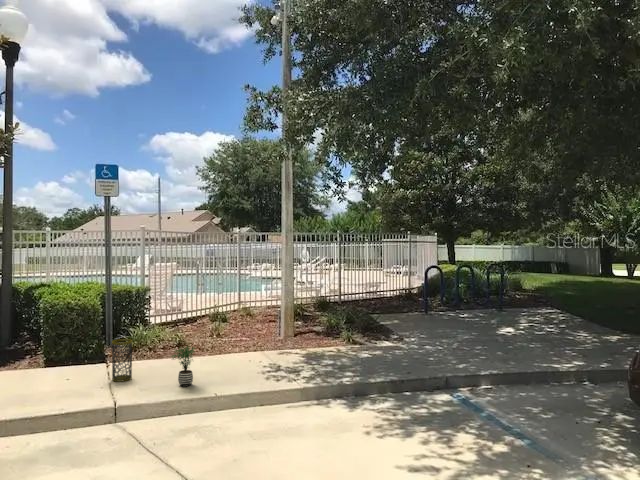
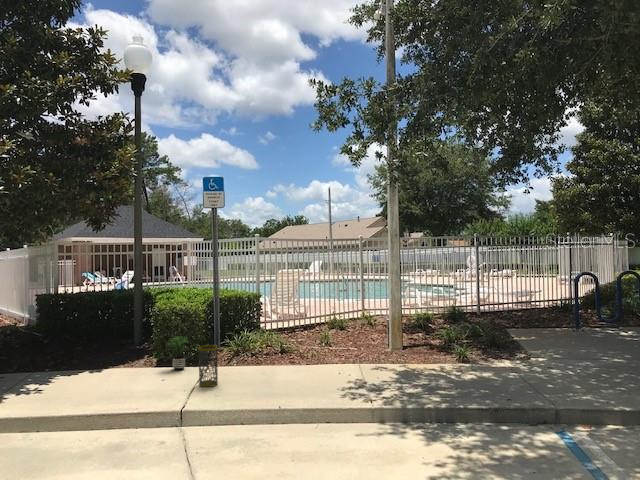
potted plant: present [172,346,195,387] -> present [167,336,186,370]

